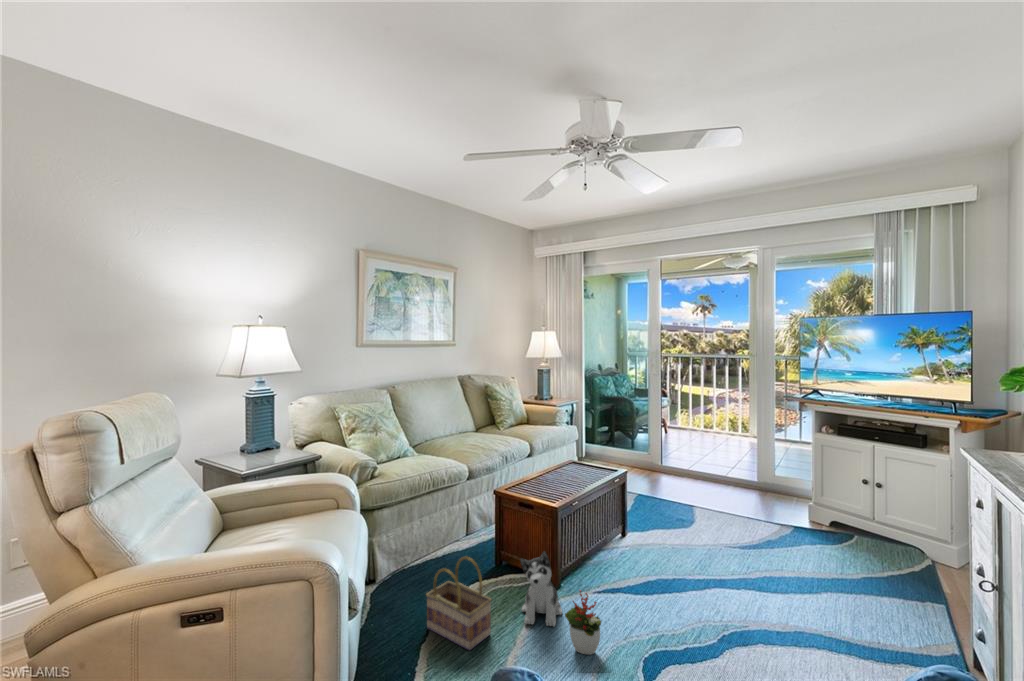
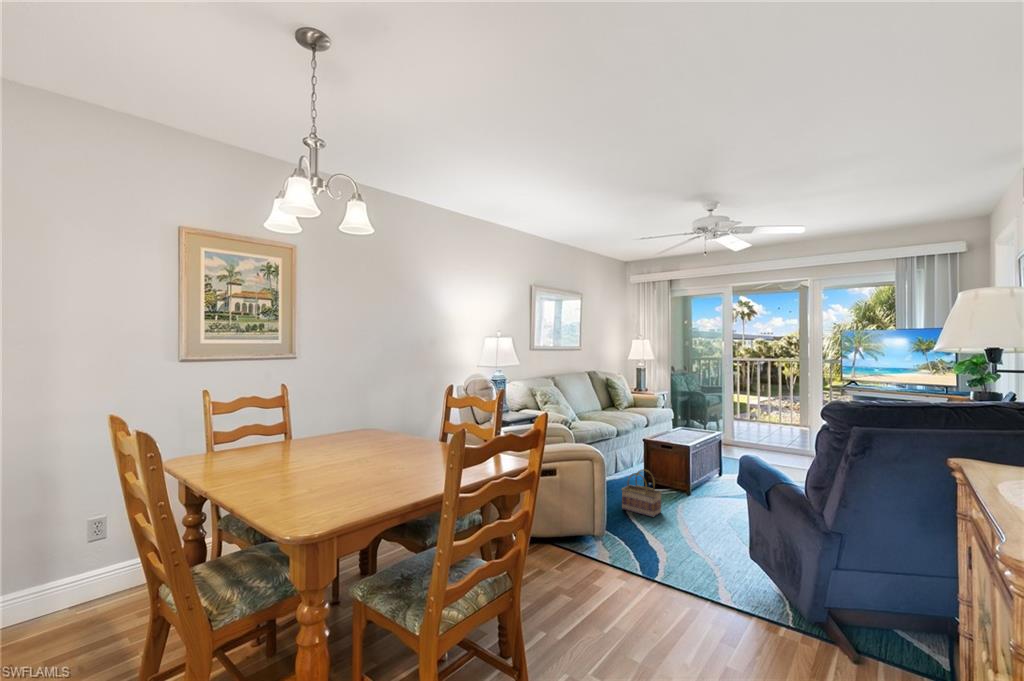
plush toy: present [520,552,562,626] -> none [673,468,699,511]
decorative plant: present [565,590,601,655] -> none [708,485,731,521]

